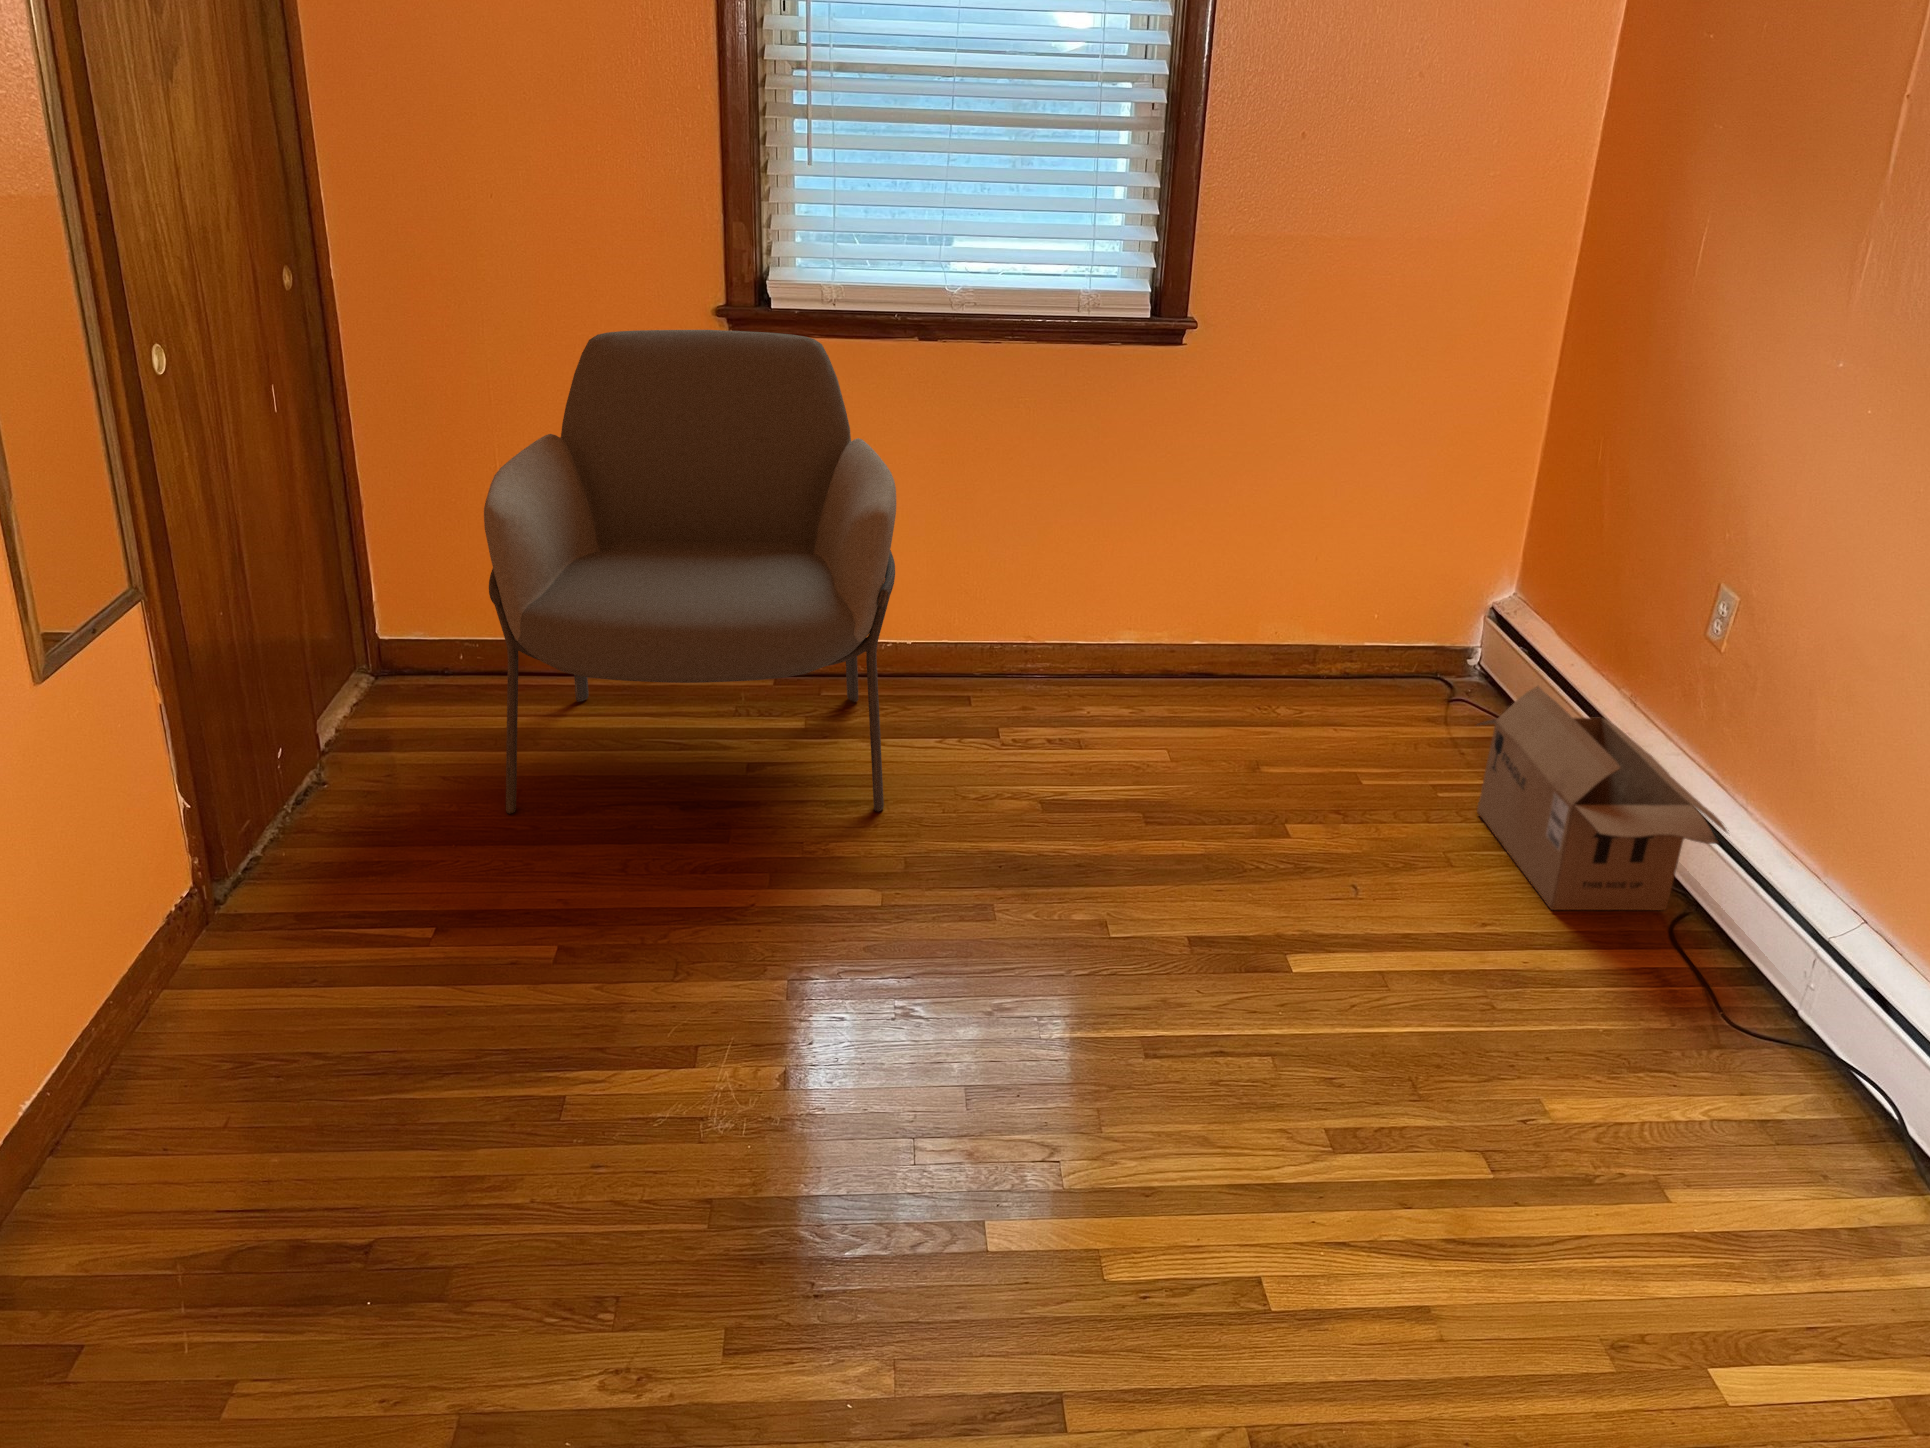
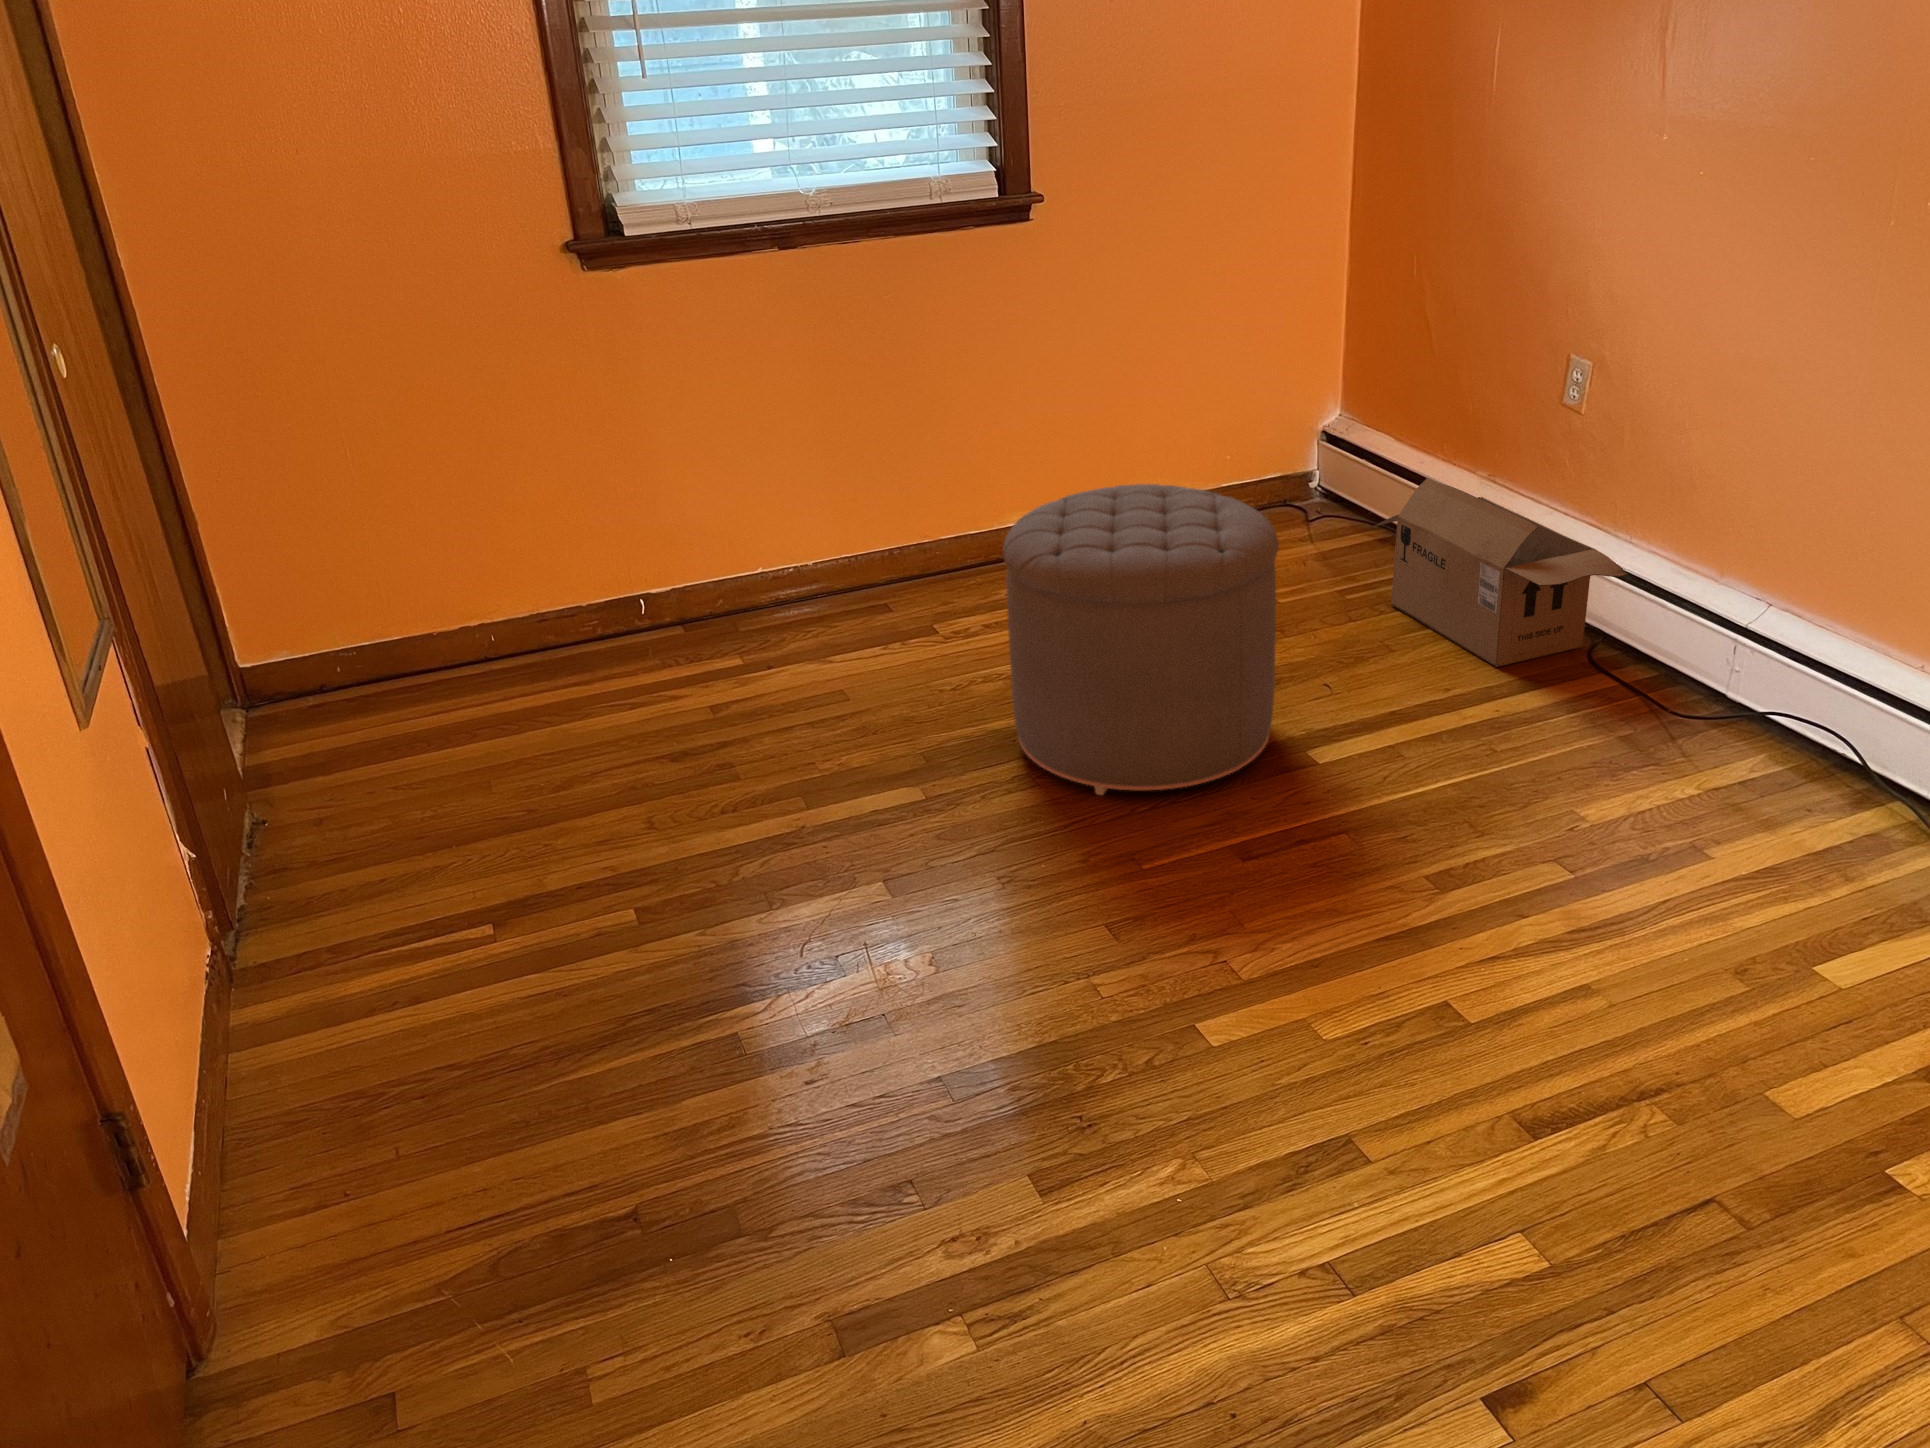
armchair: present [484,330,896,814] -> none [395,260,870,804]
ottoman: none [996,633,1289,961] -> present [1003,484,1279,795]

